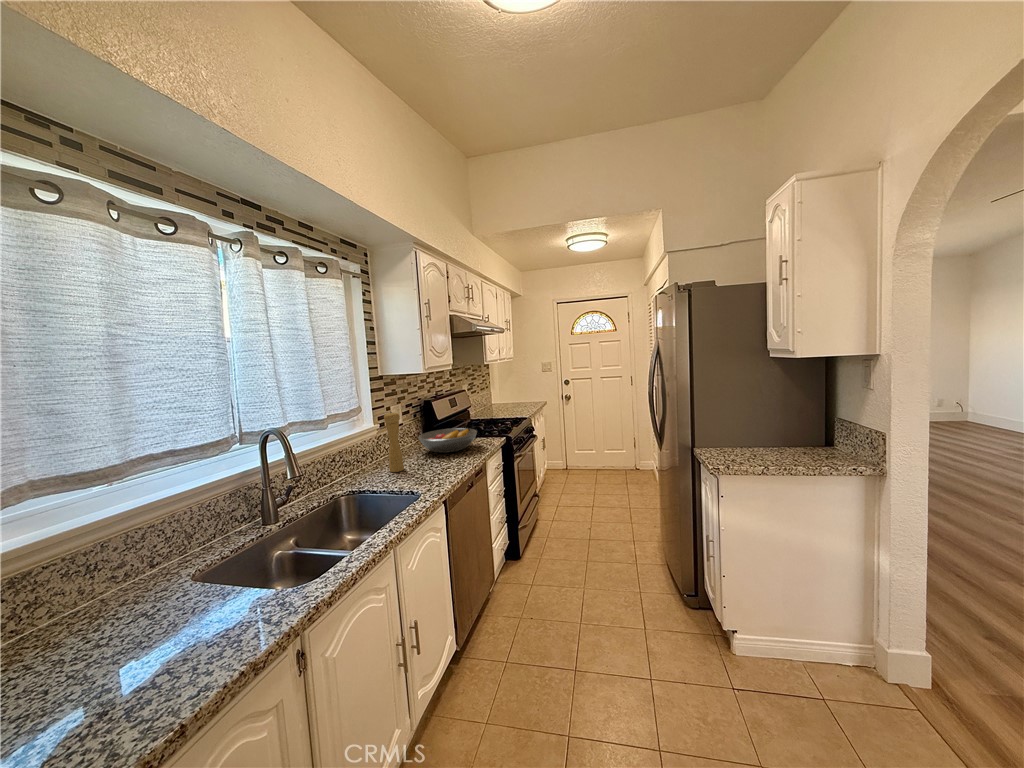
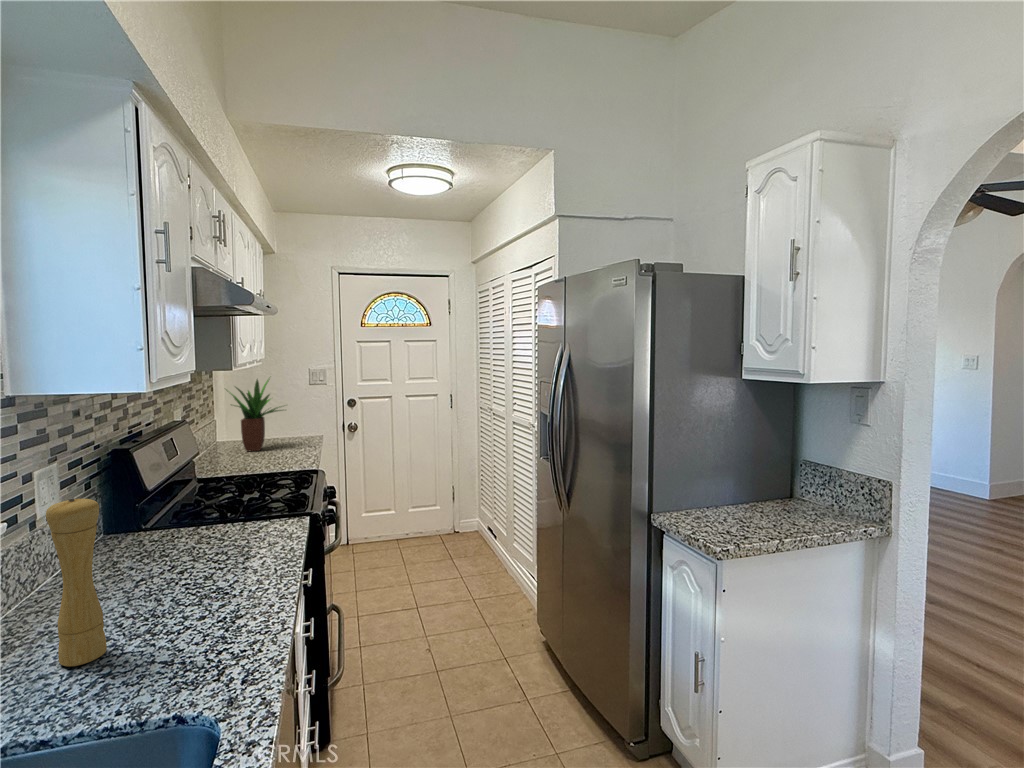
potted plant: none [490,367,523,408] -> present [231,379,282,451]
fruit bowl: present [418,428,477,453] -> none [120,510,274,576]

